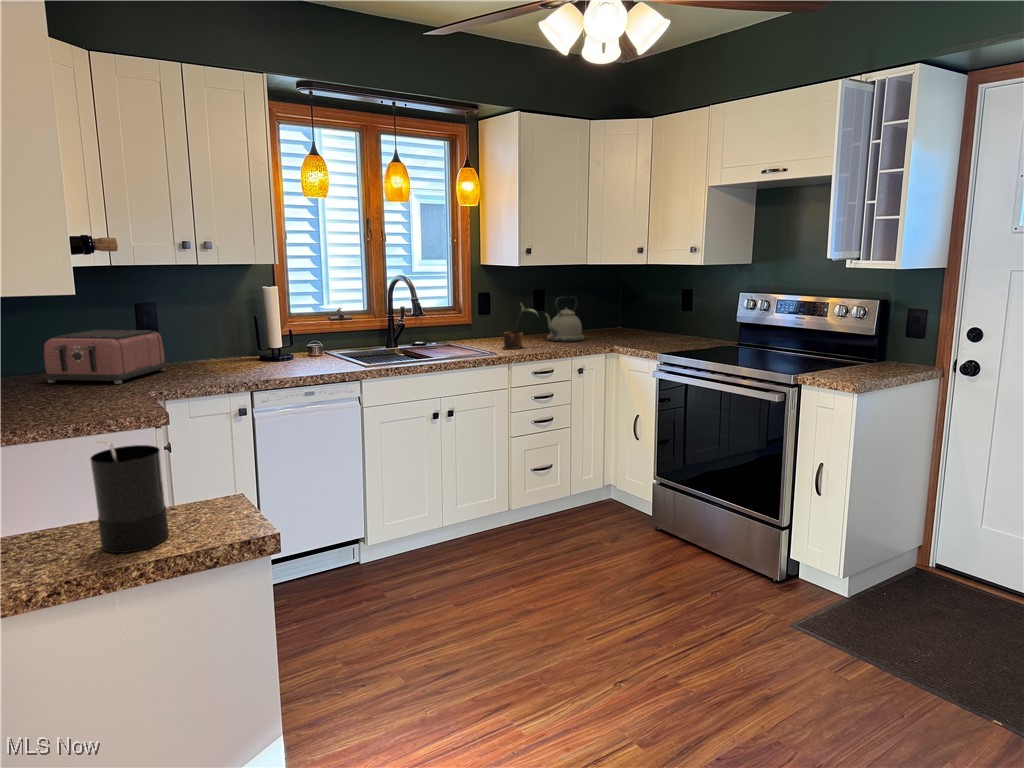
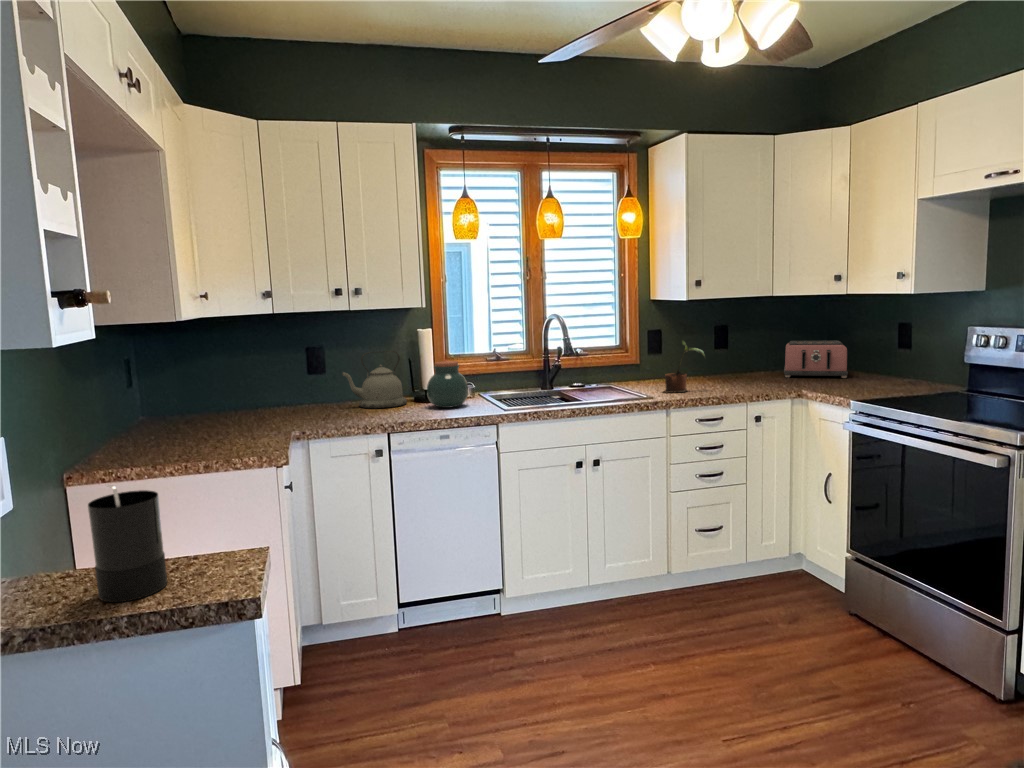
kettle: present [544,297,585,342] -> present [342,351,407,408]
jar: none [281,320,324,366] -> present [427,361,468,408]
toaster: present [44,330,167,384] -> present [784,340,848,378]

